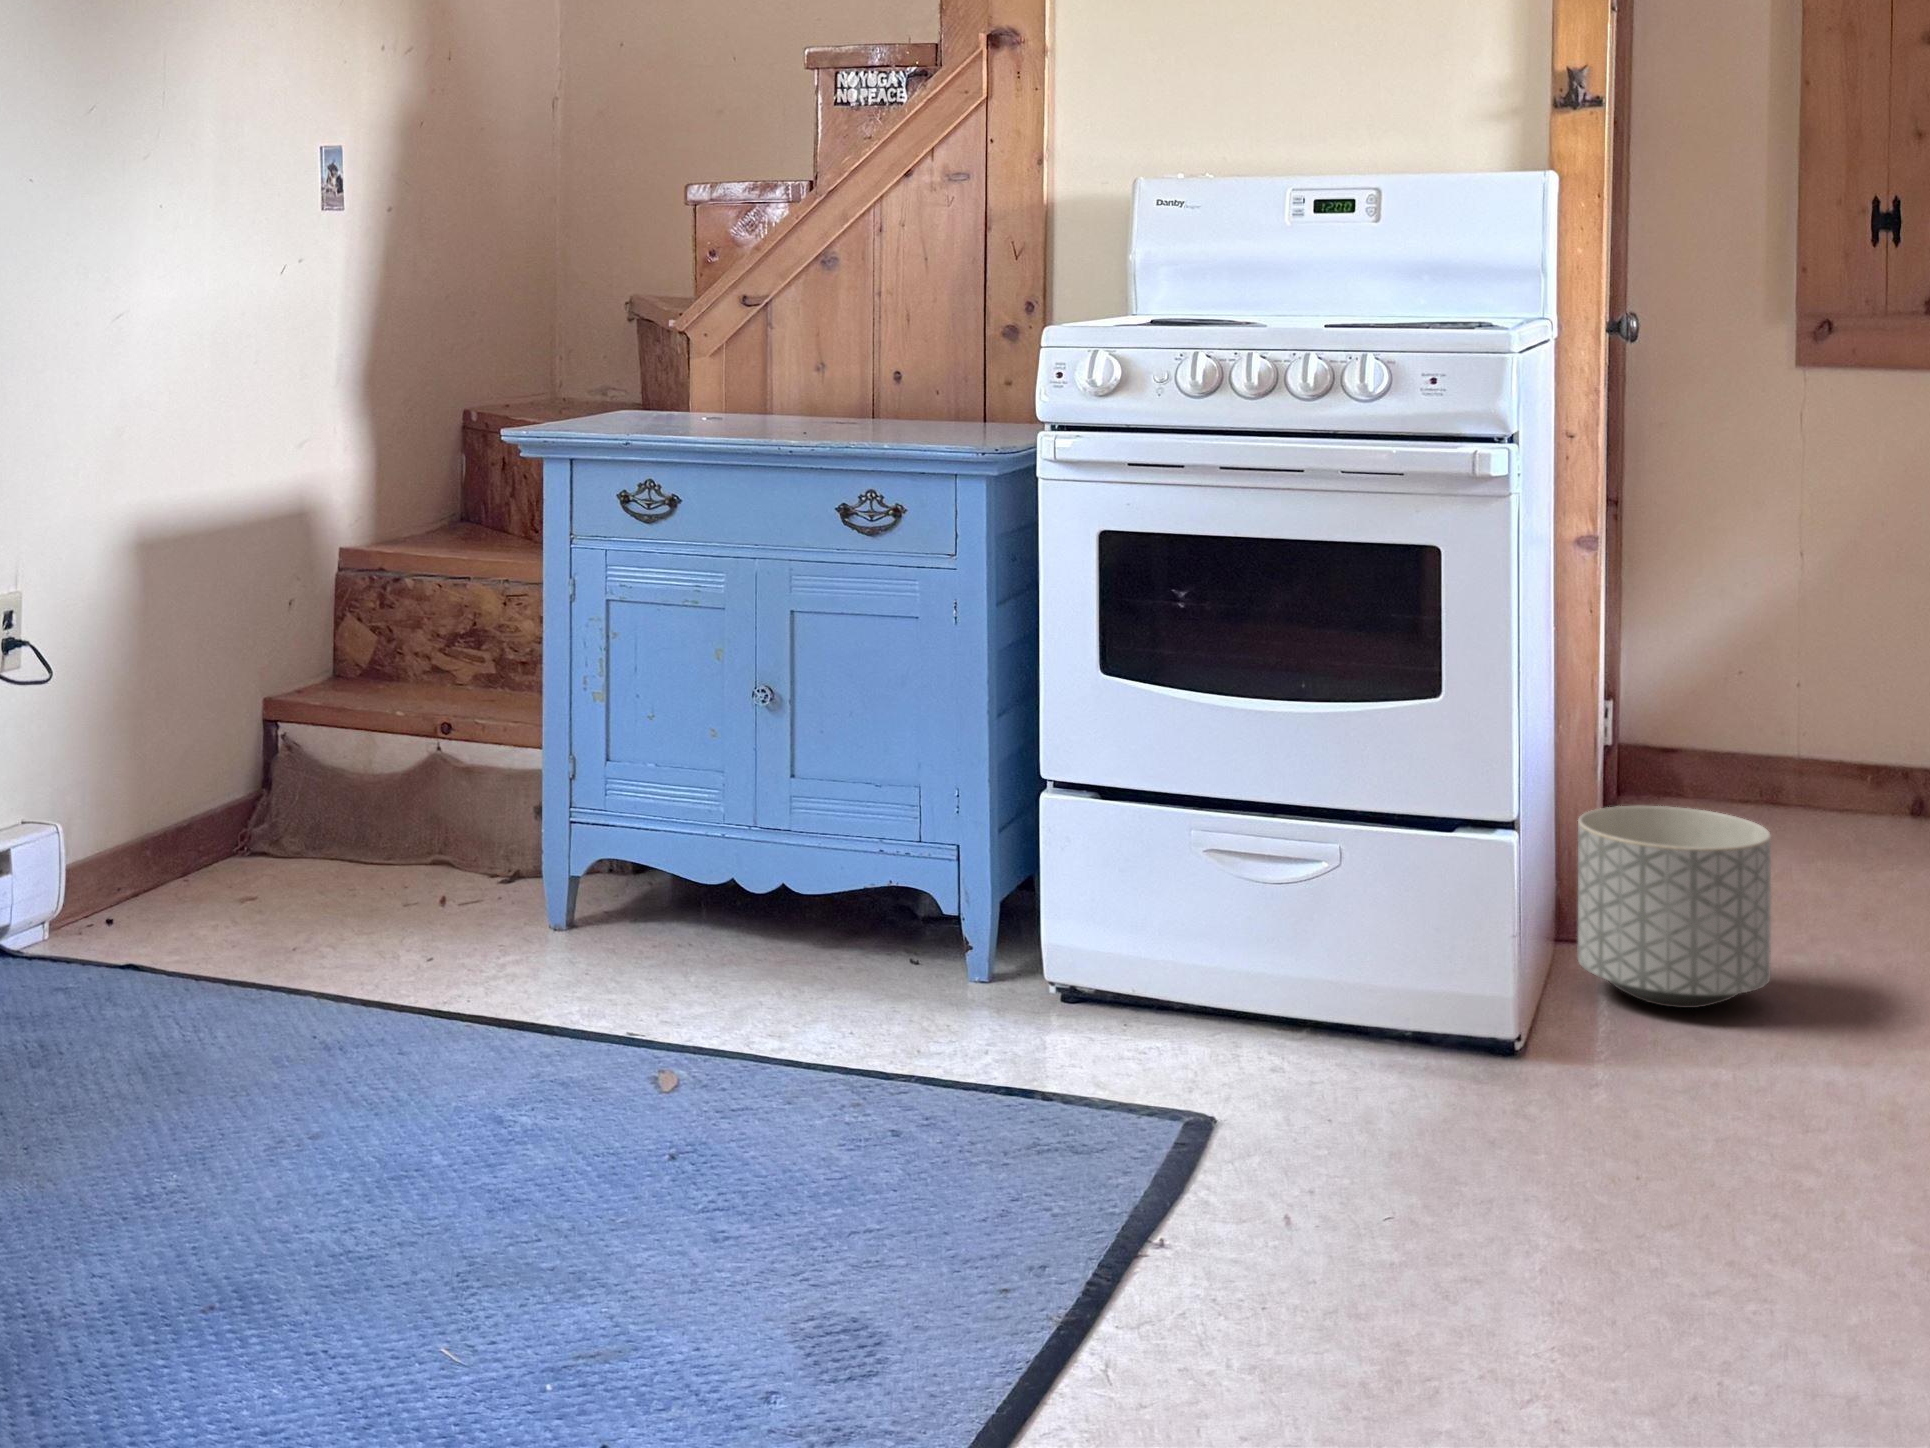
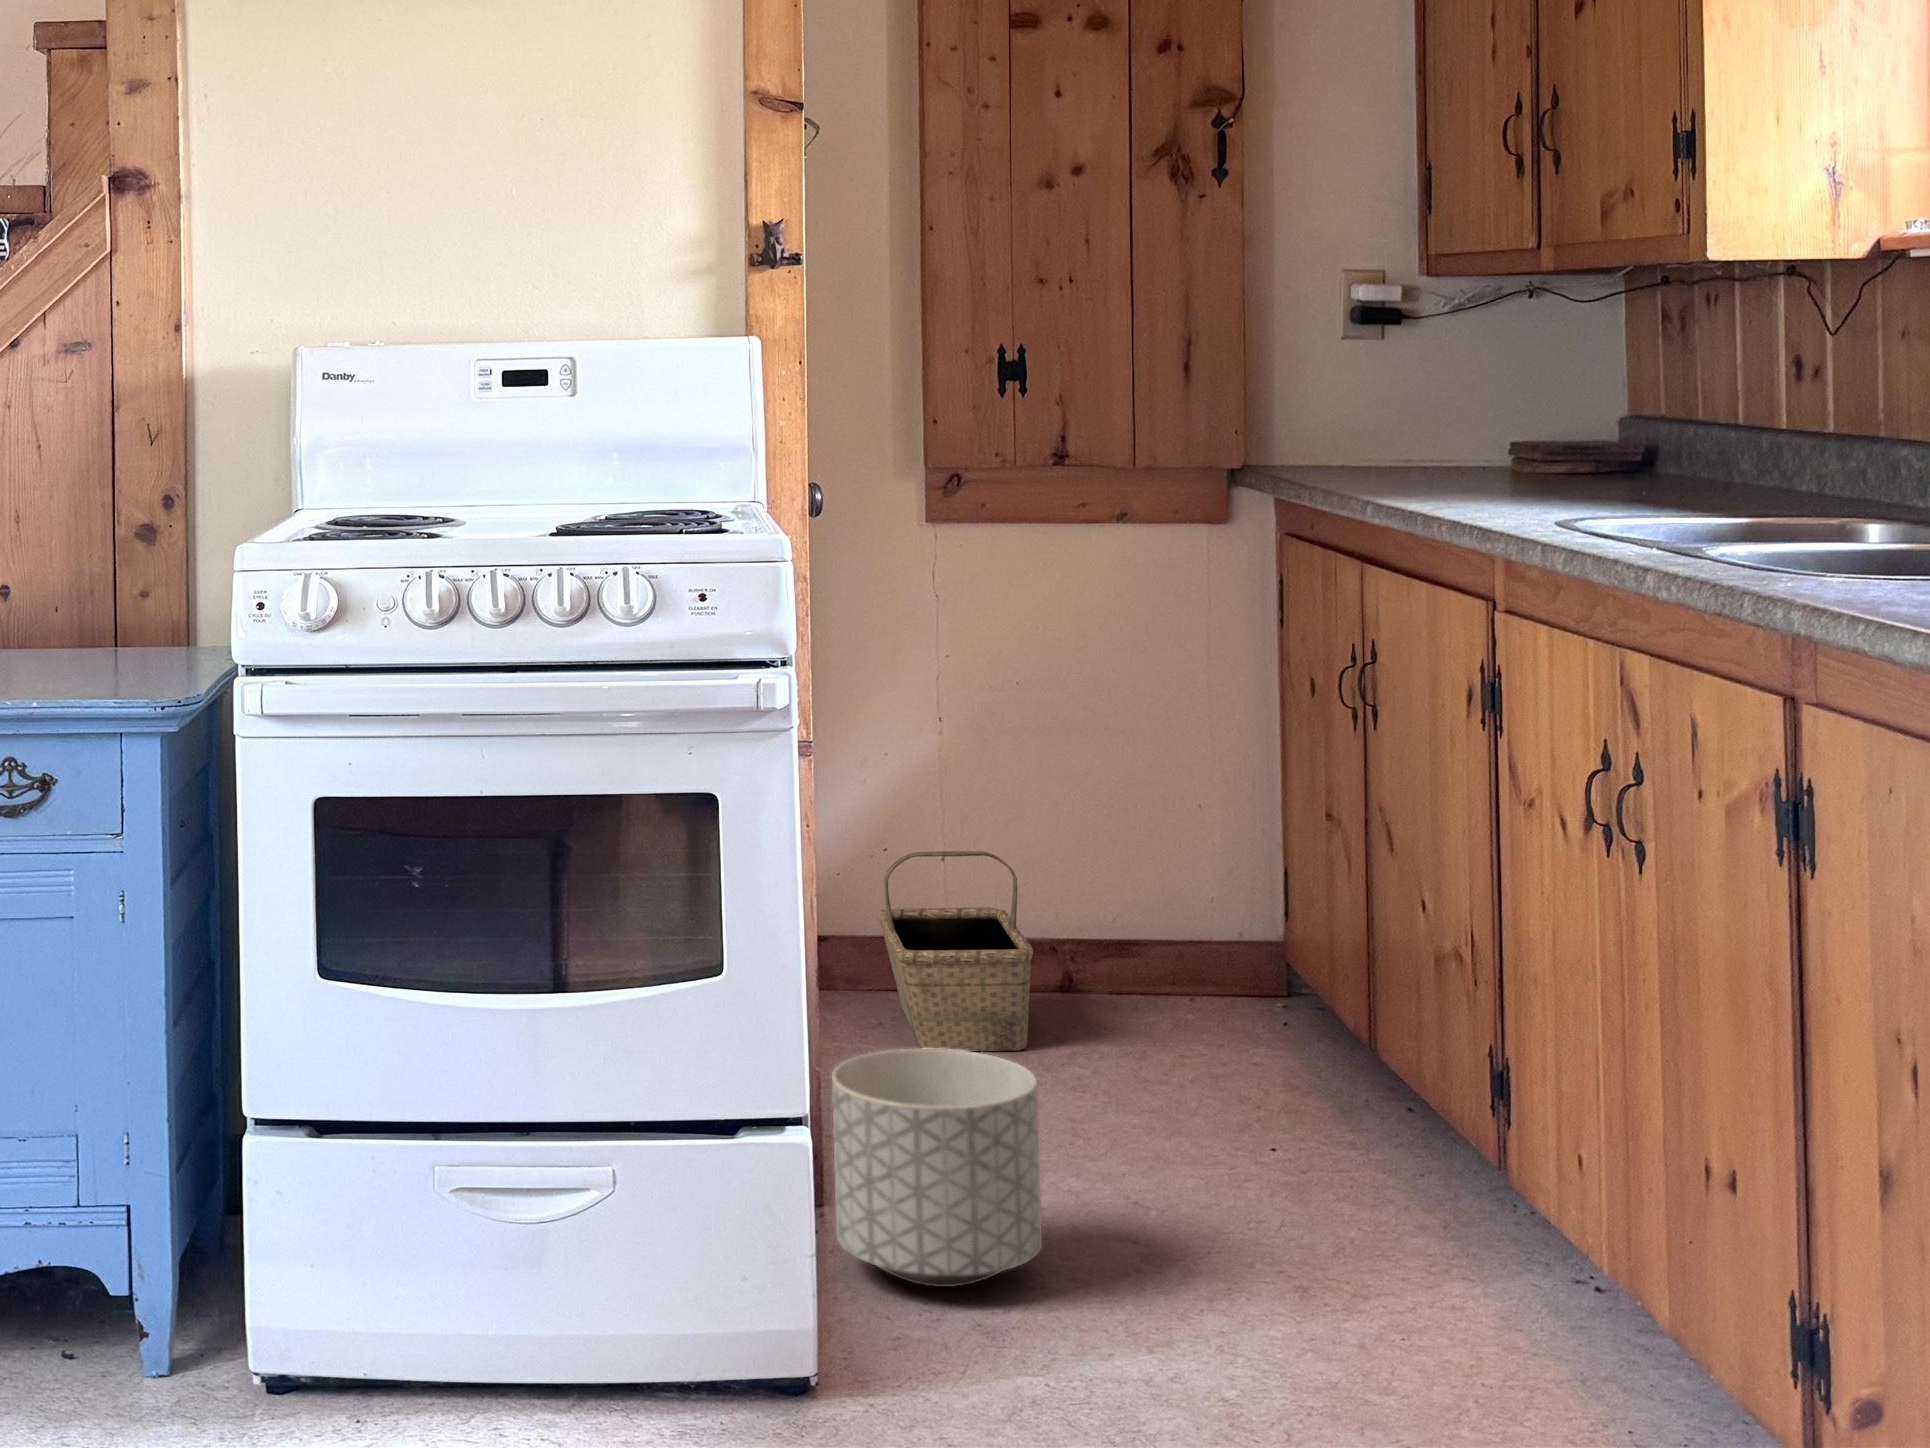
basket: none [1722,667,1861,854] -> present [879,851,1033,1051]

